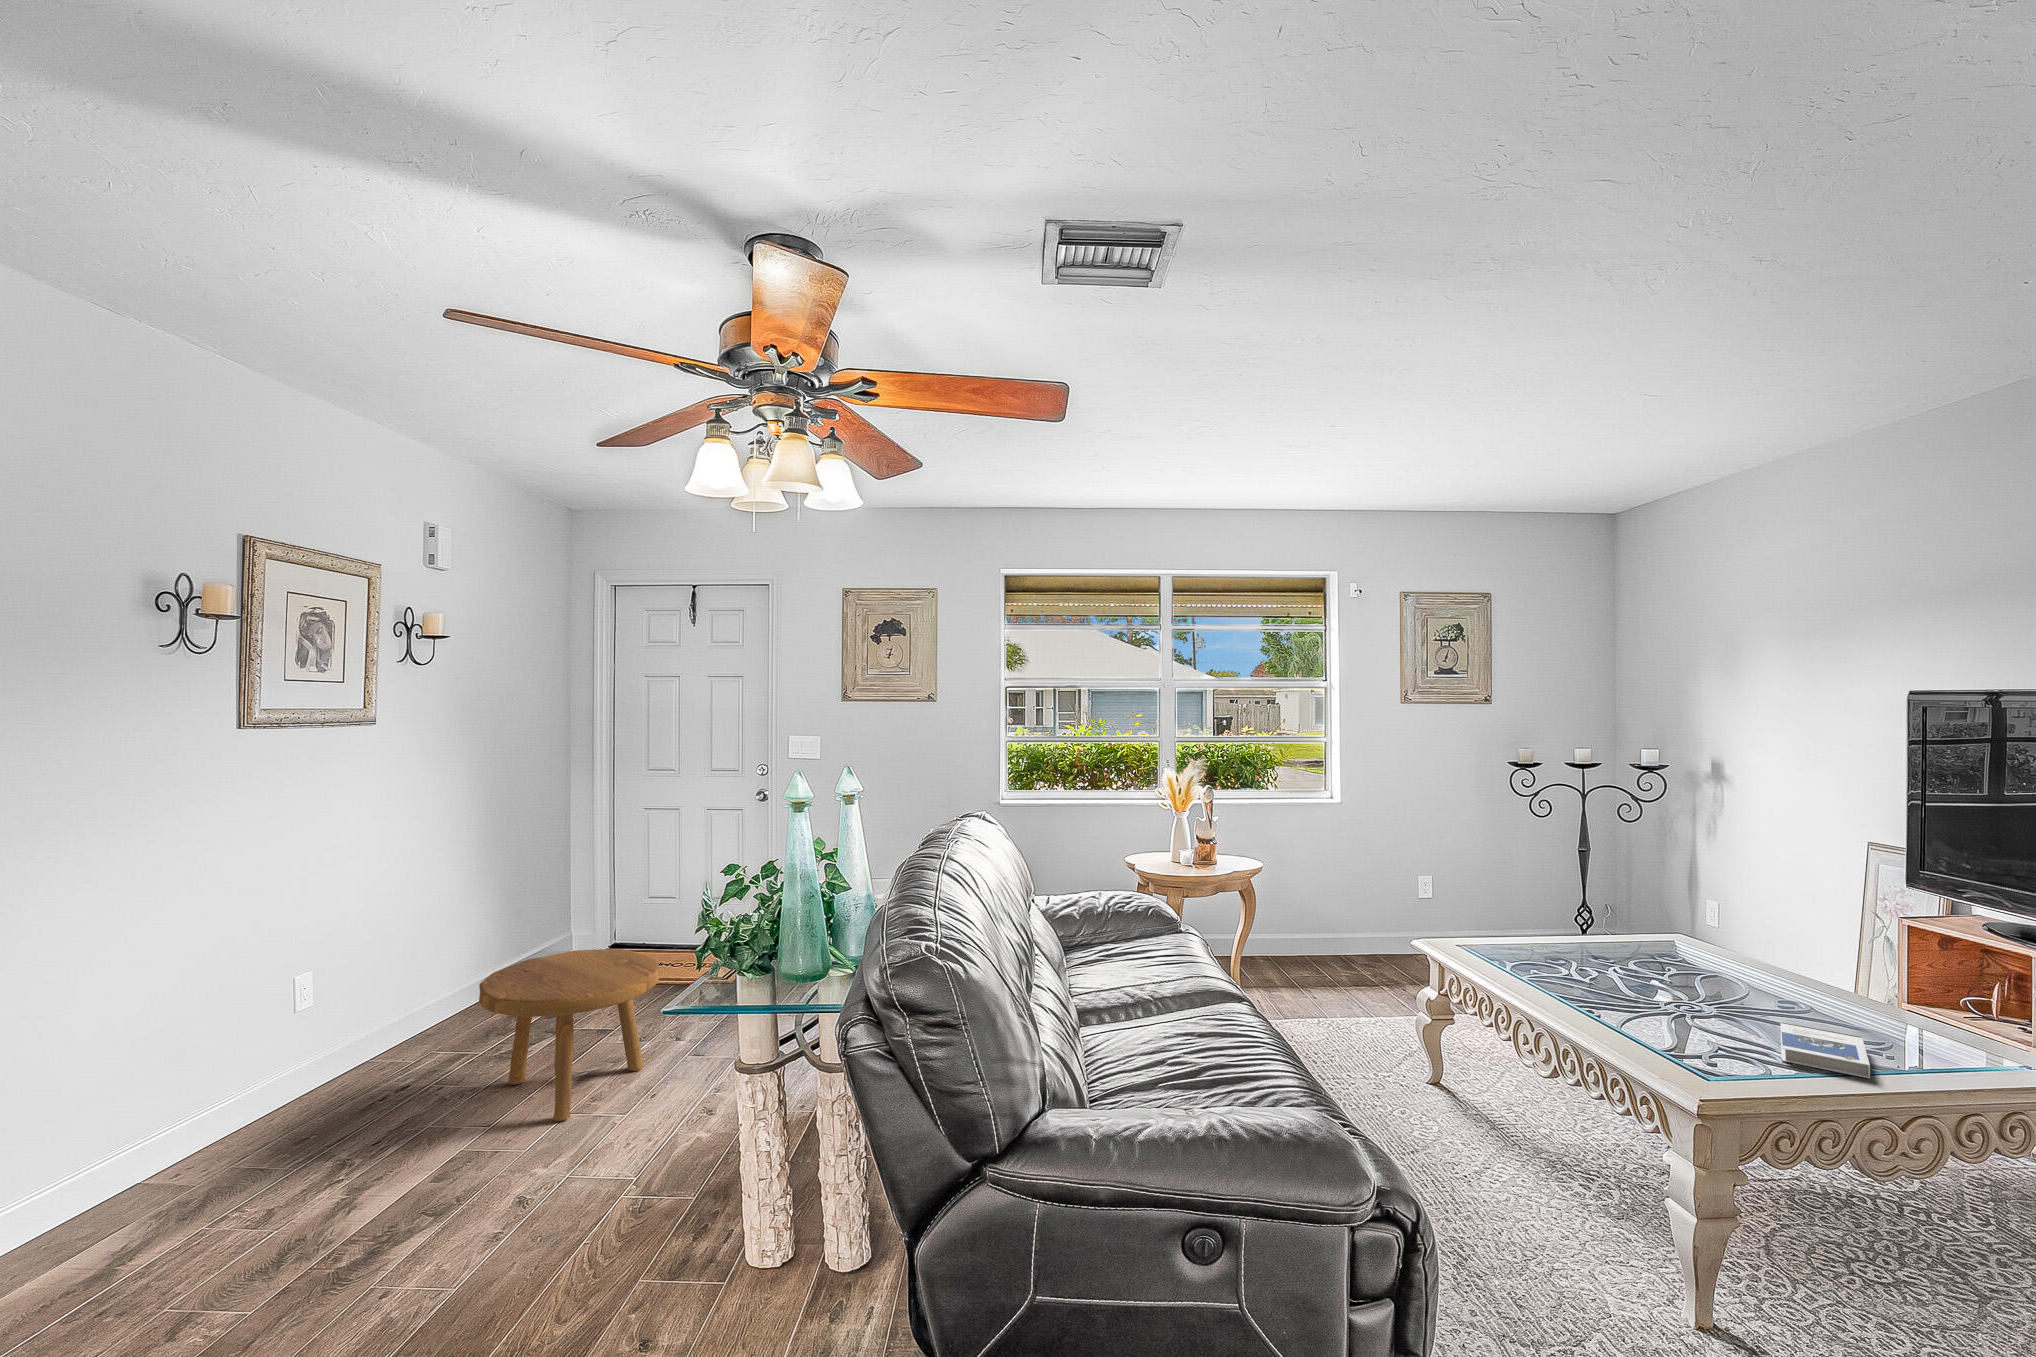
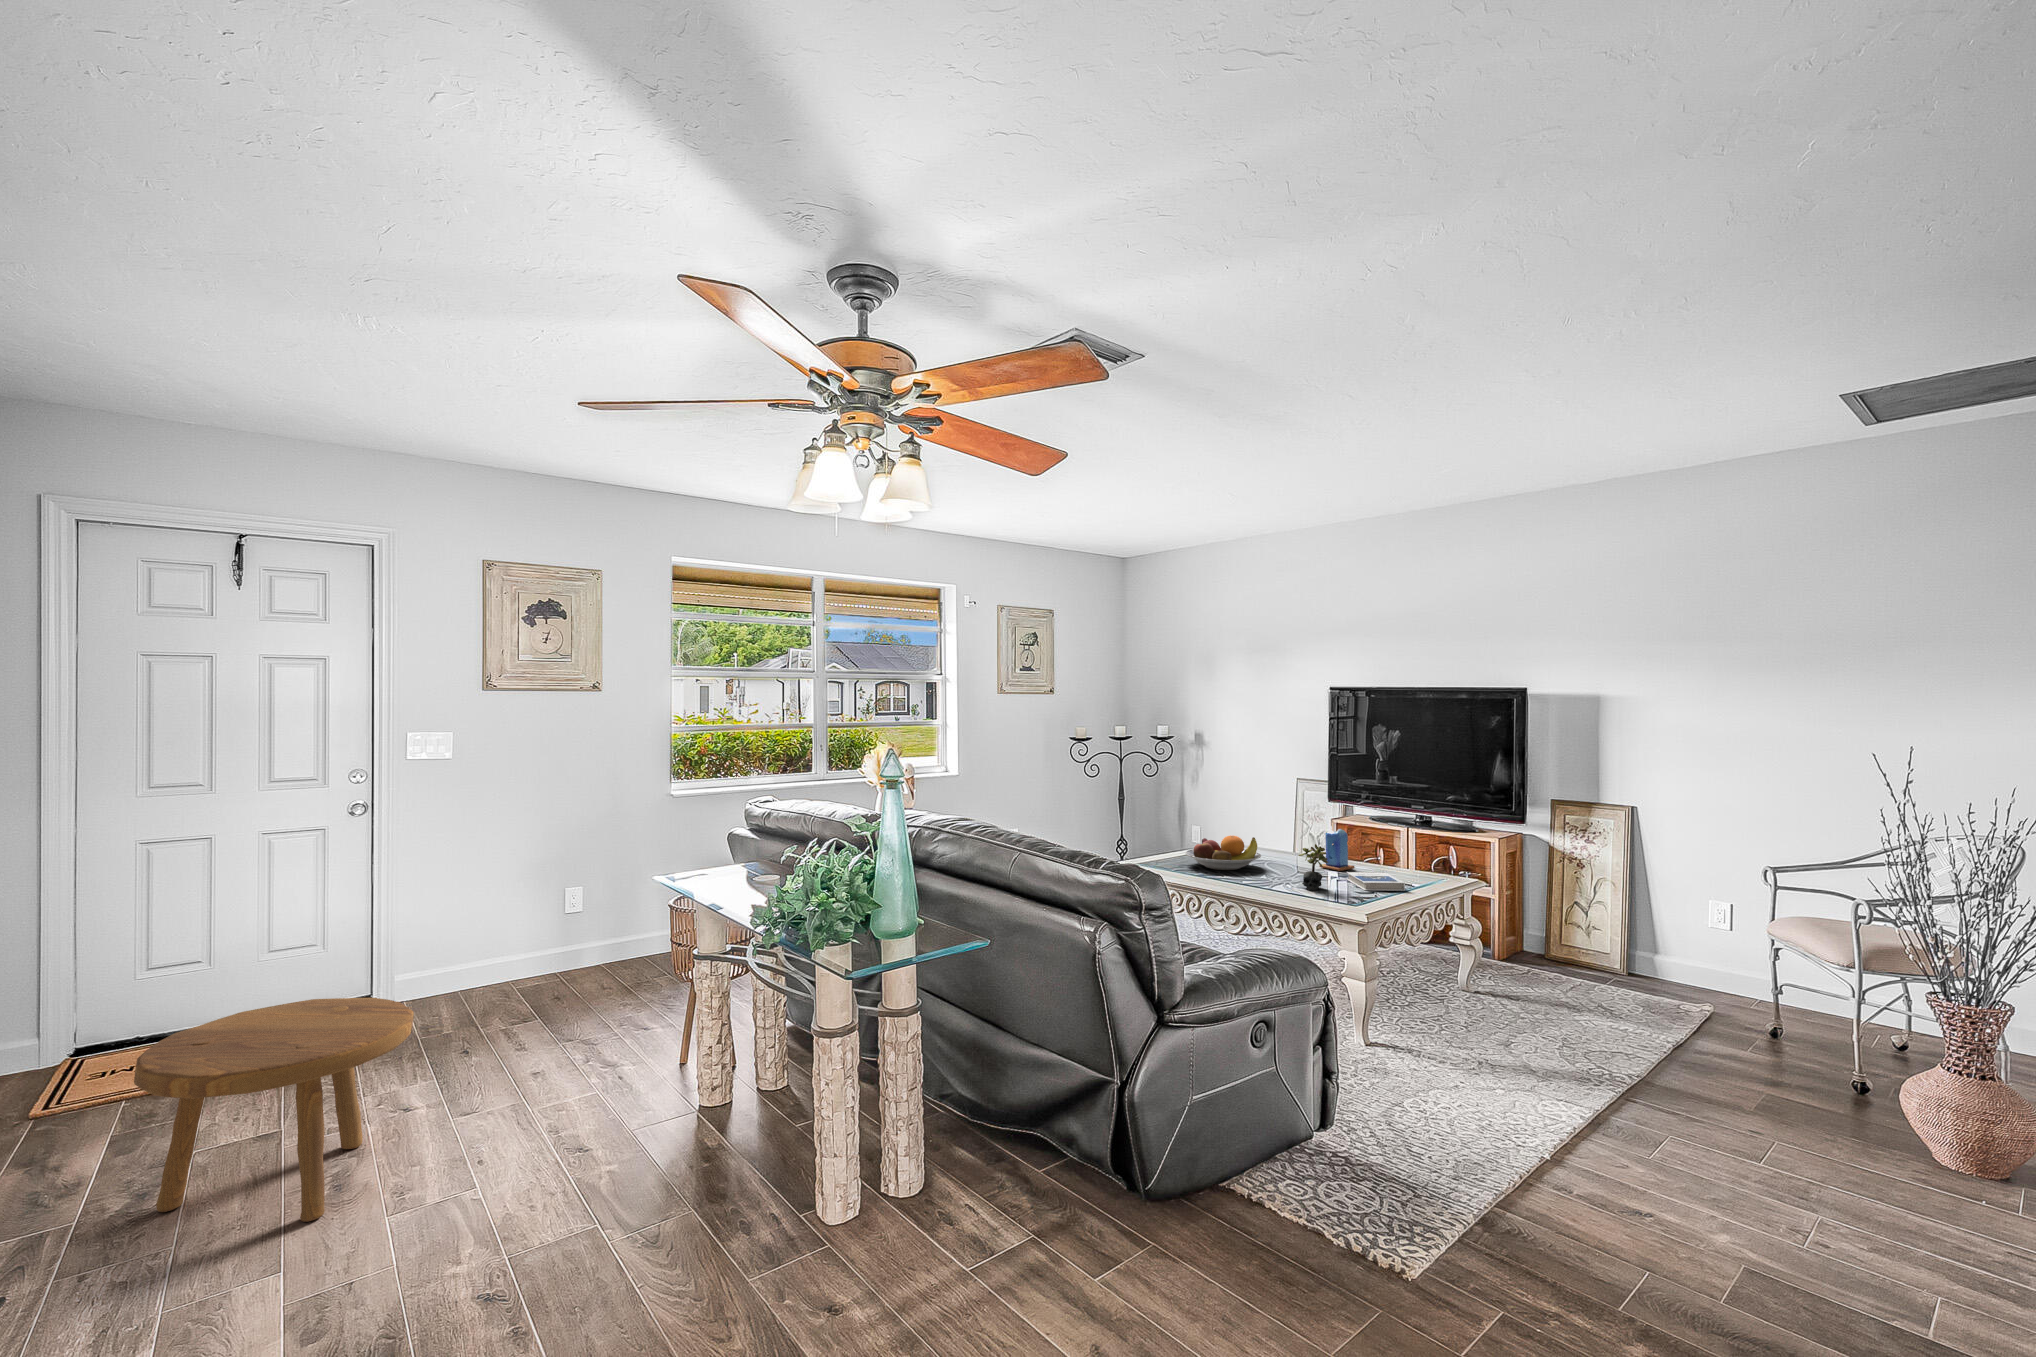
fruit bowl: none [1524,926,1648,980] -> present [1185,836,1261,870]
candle: none [1763,941,1831,1017] -> present [1320,826,1354,871]
succulent plant: none [1659,969,1711,1041] -> present [1299,844,1328,891]

